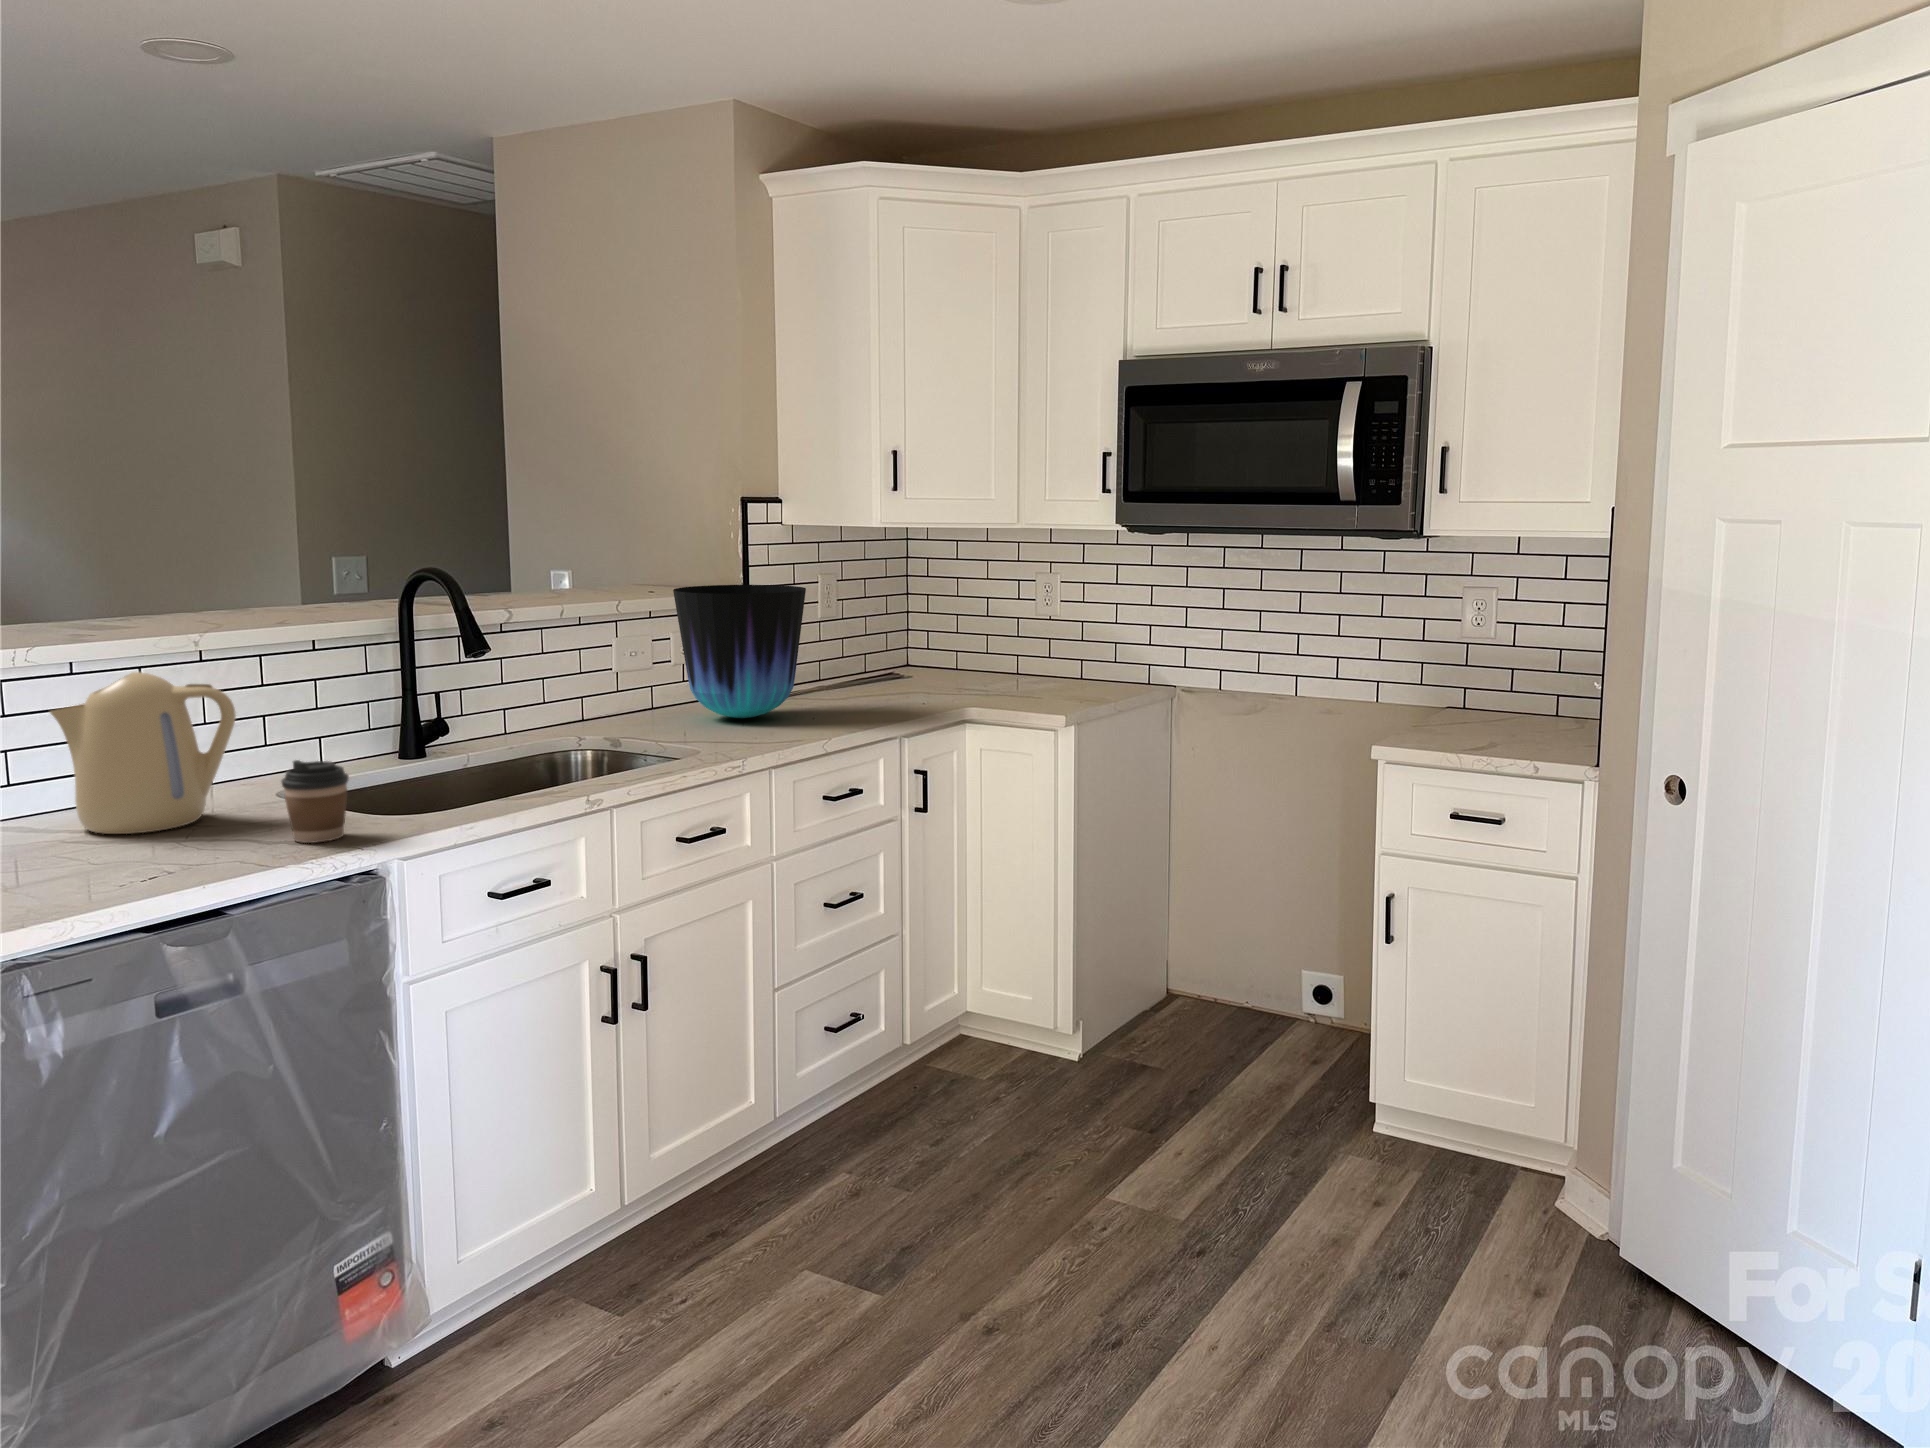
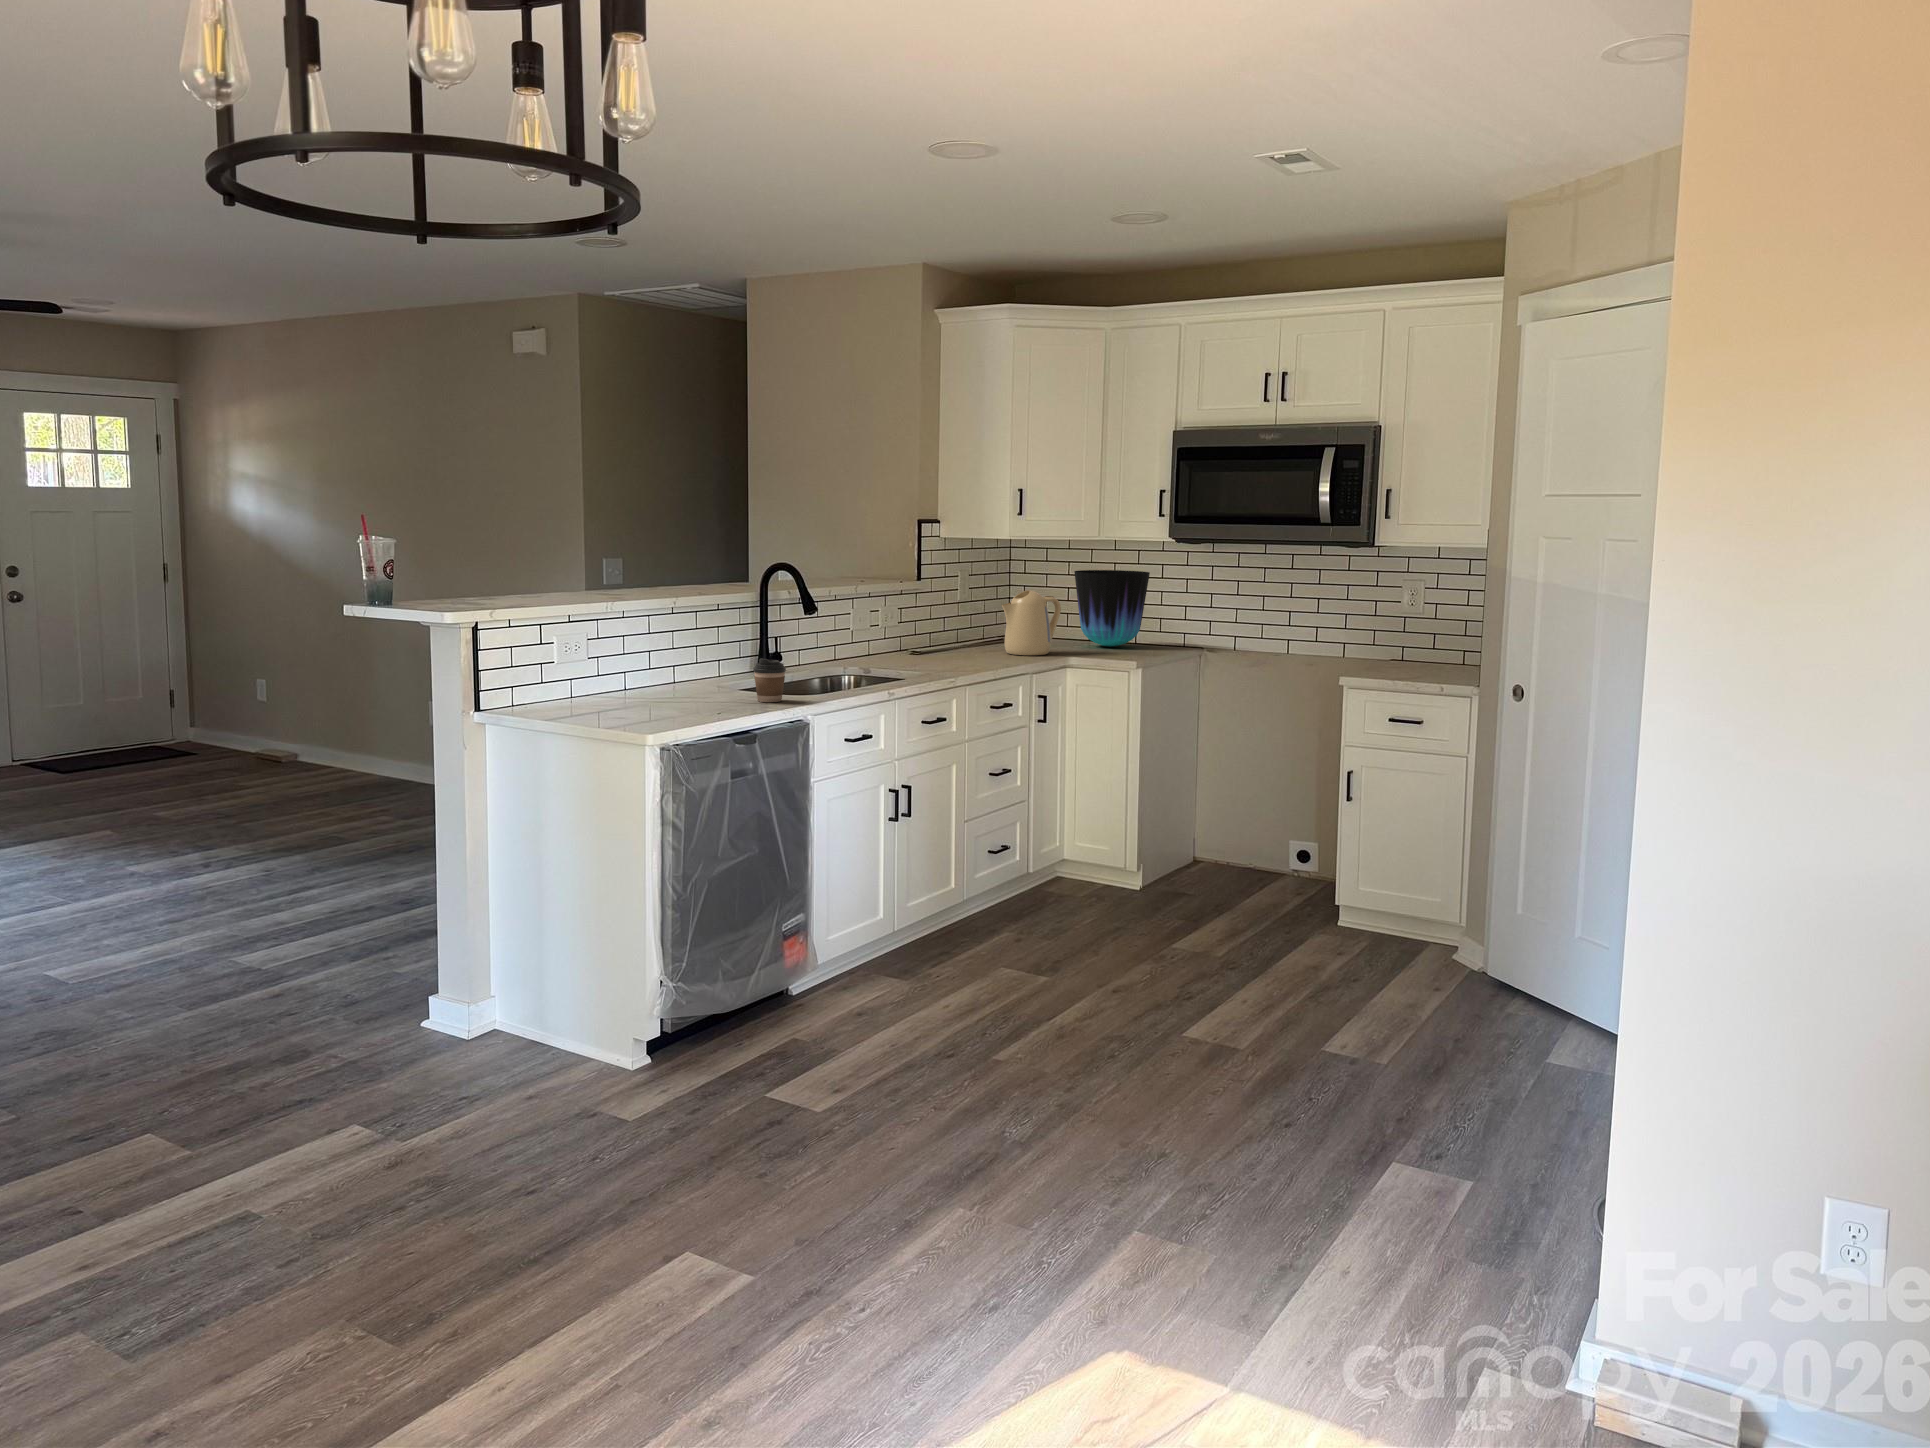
vase: present [673,585,806,718] -> present [1074,570,1150,647]
kettle: present [50,672,236,834] -> present [1002,590,1061,655]

